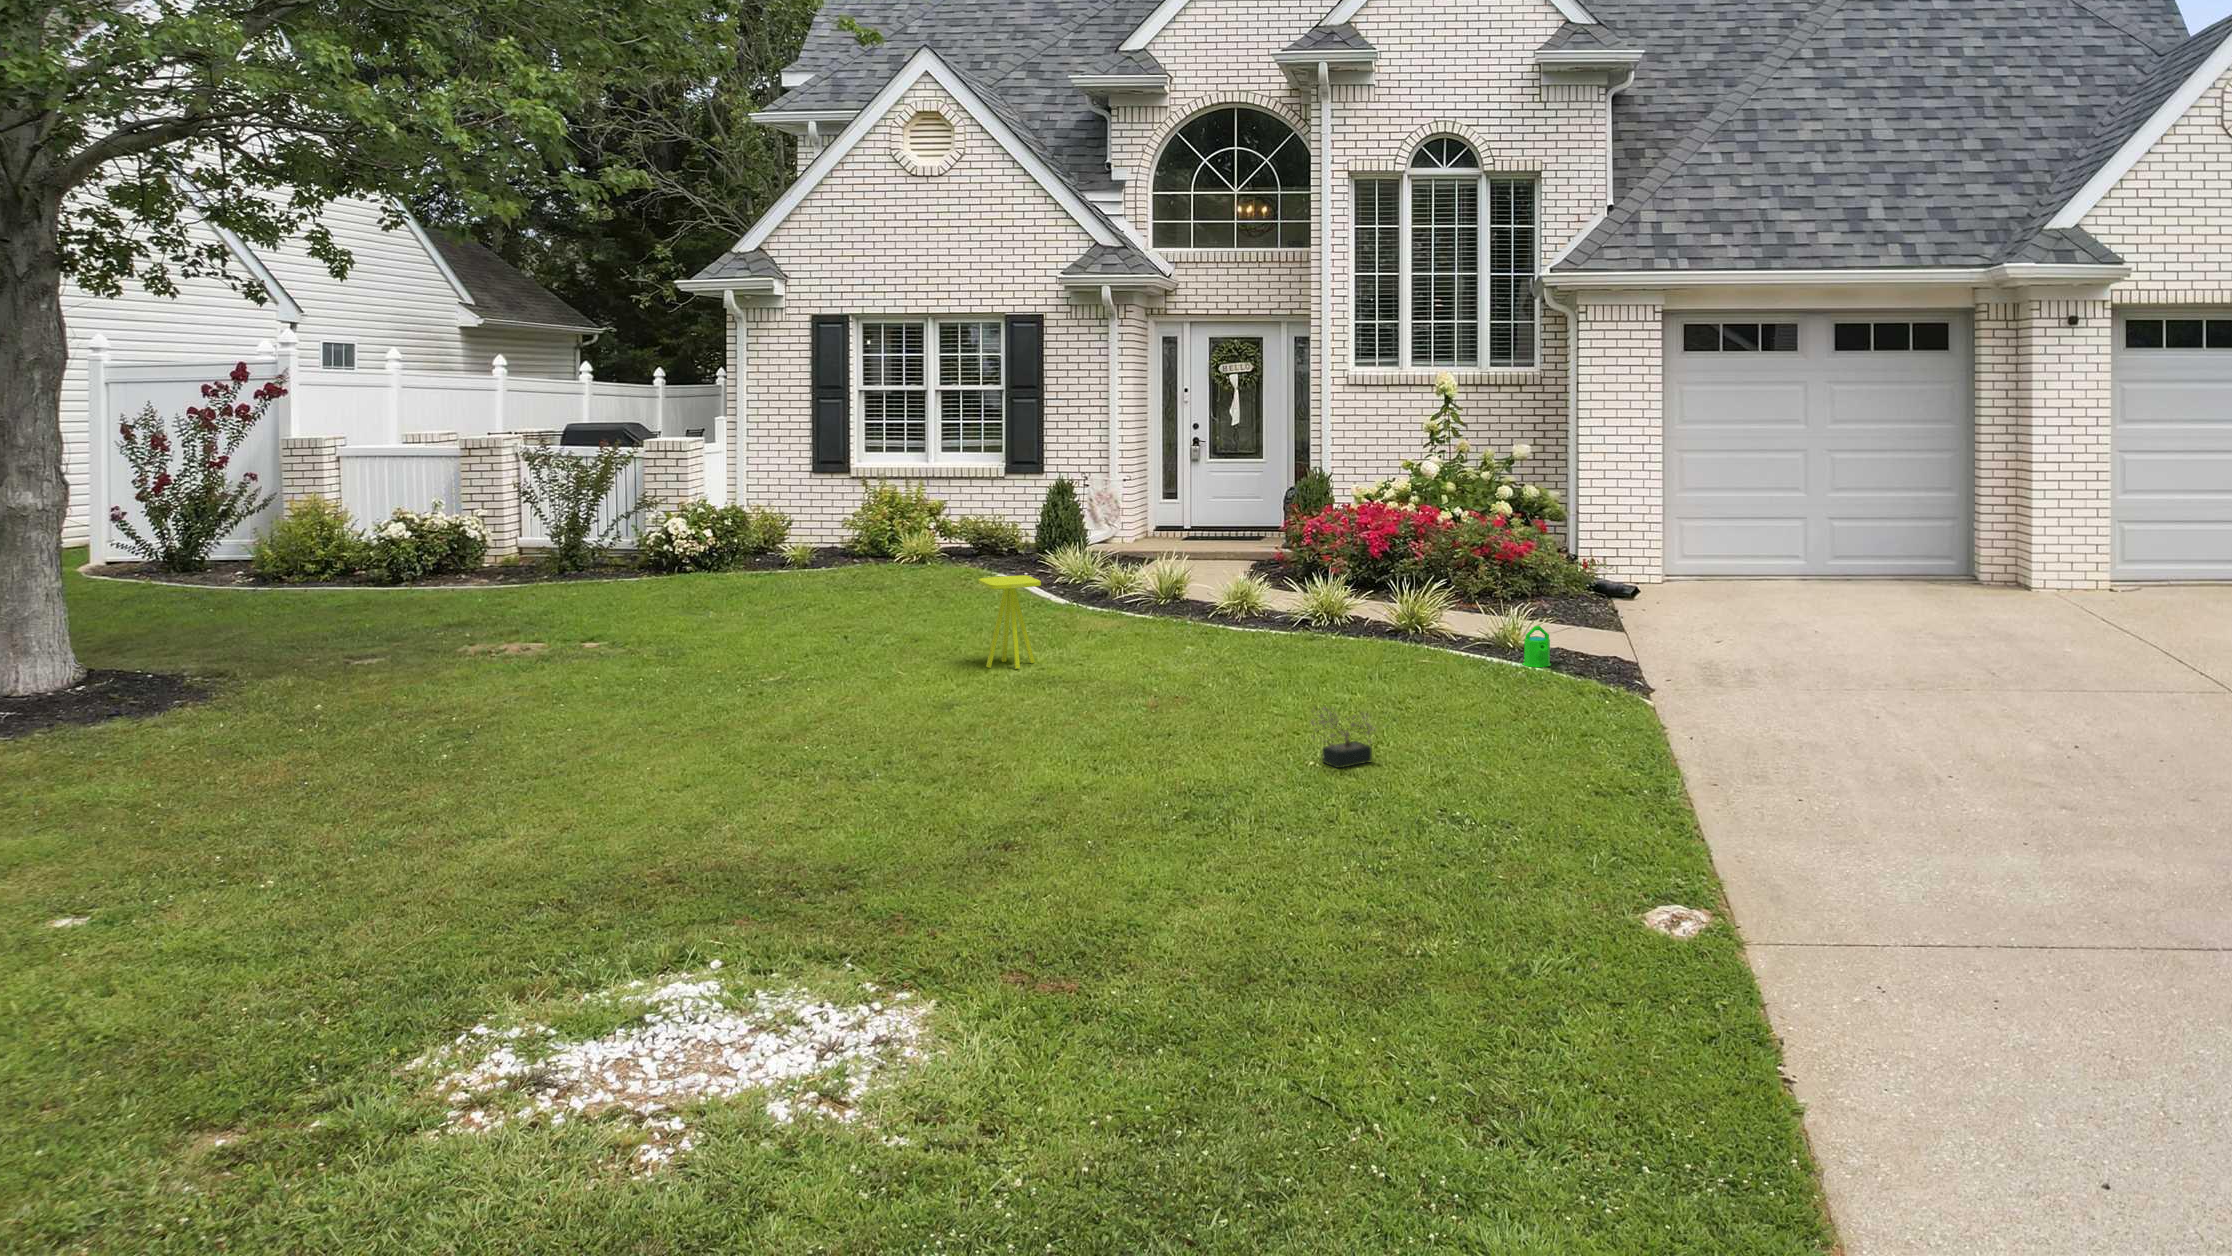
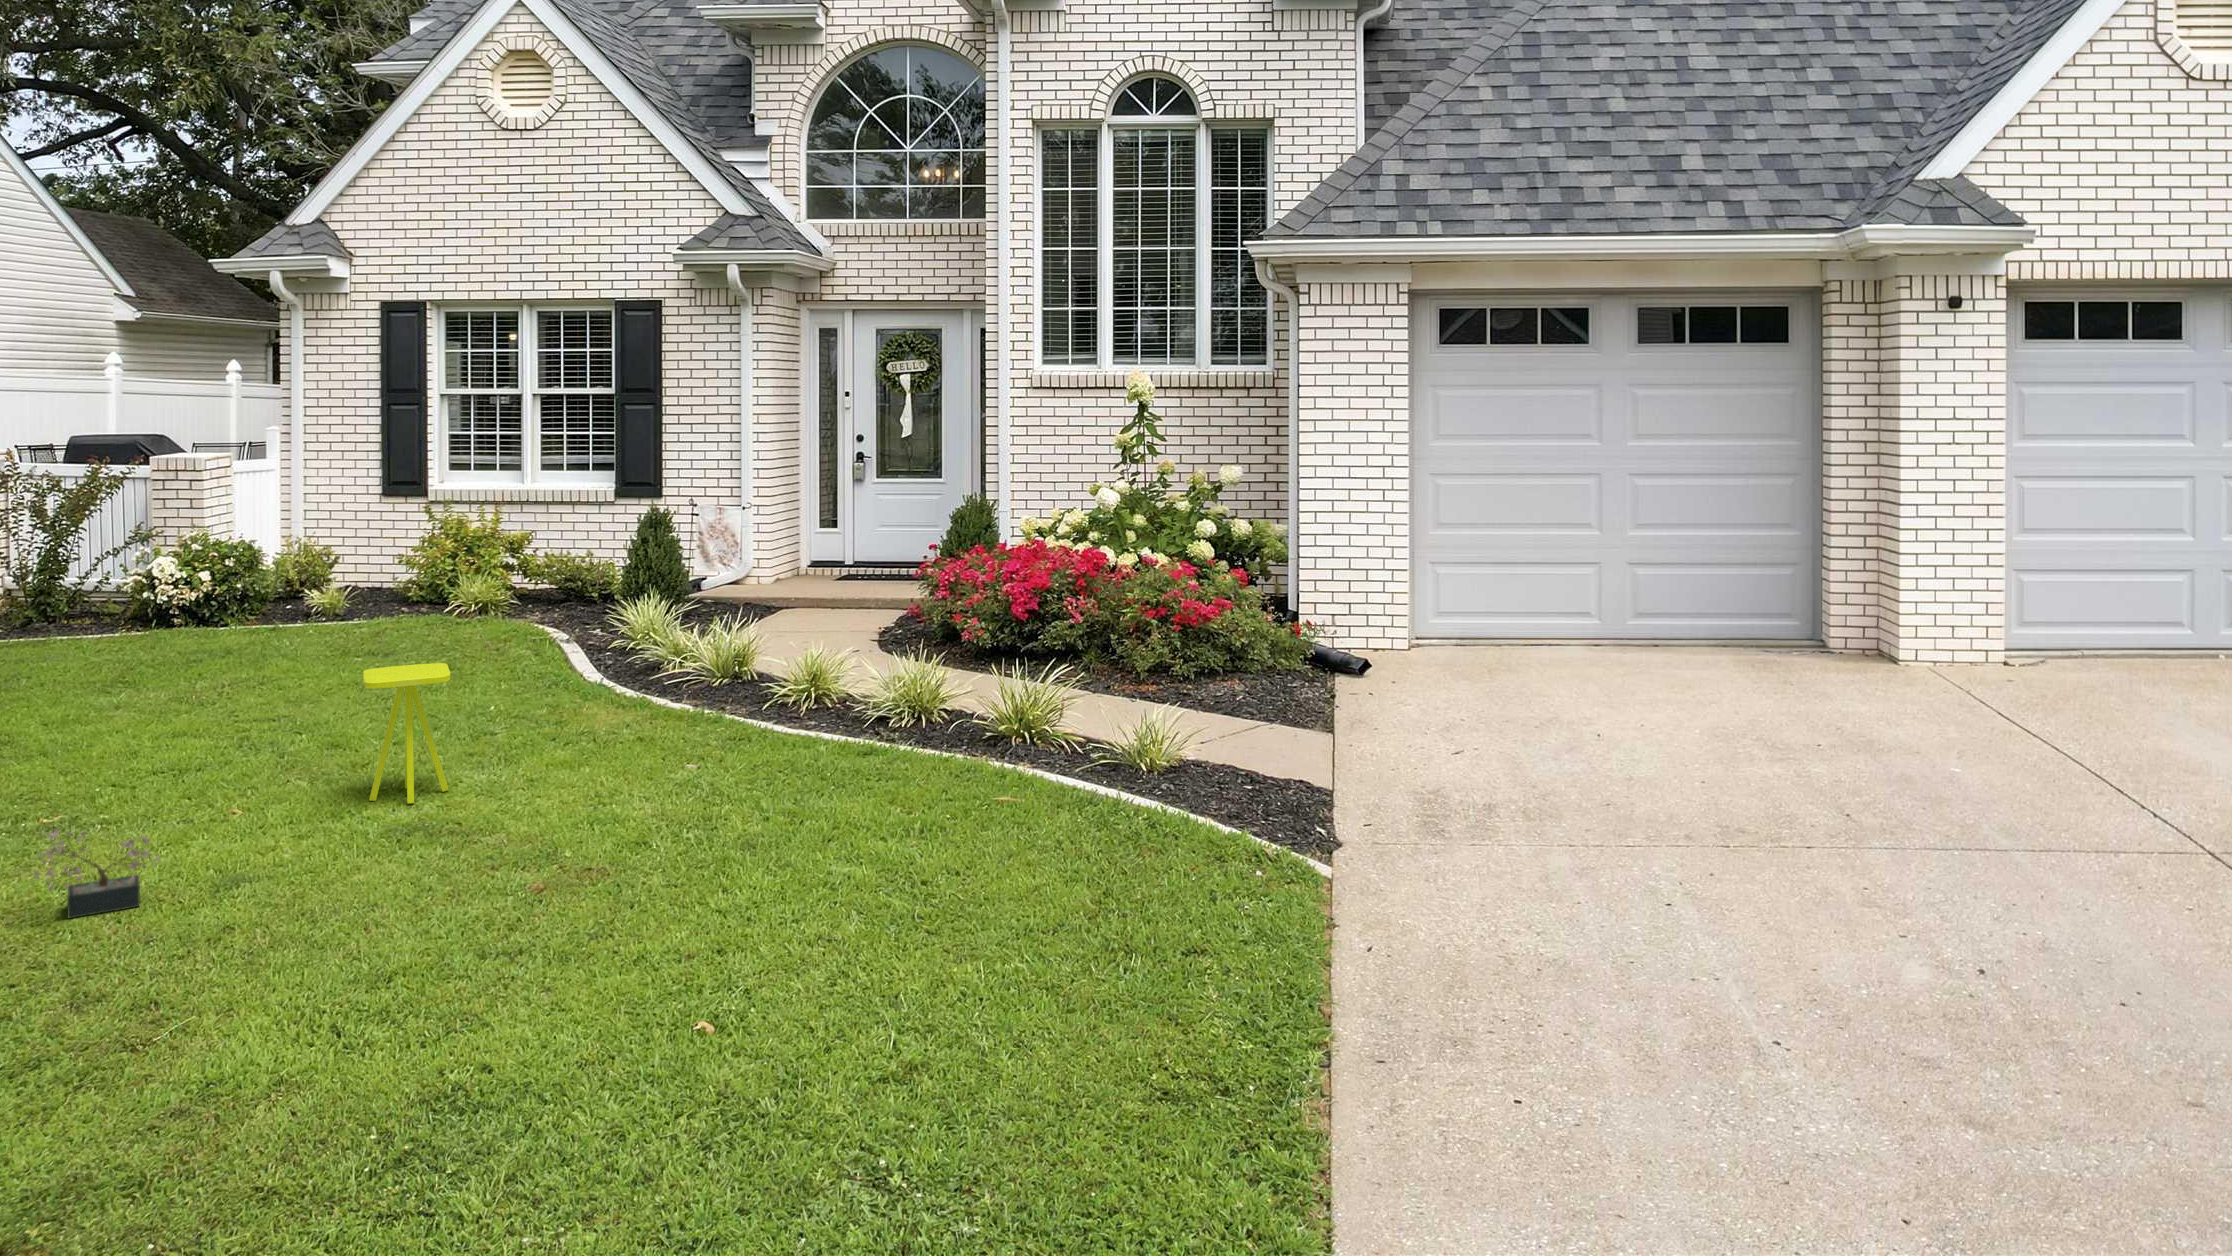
watering can: present [1523,626,1551,667] -> none [1154,741,1199,803]
decorative plant: present [1311,707,1375,768] -> present [35,829,159,918]

